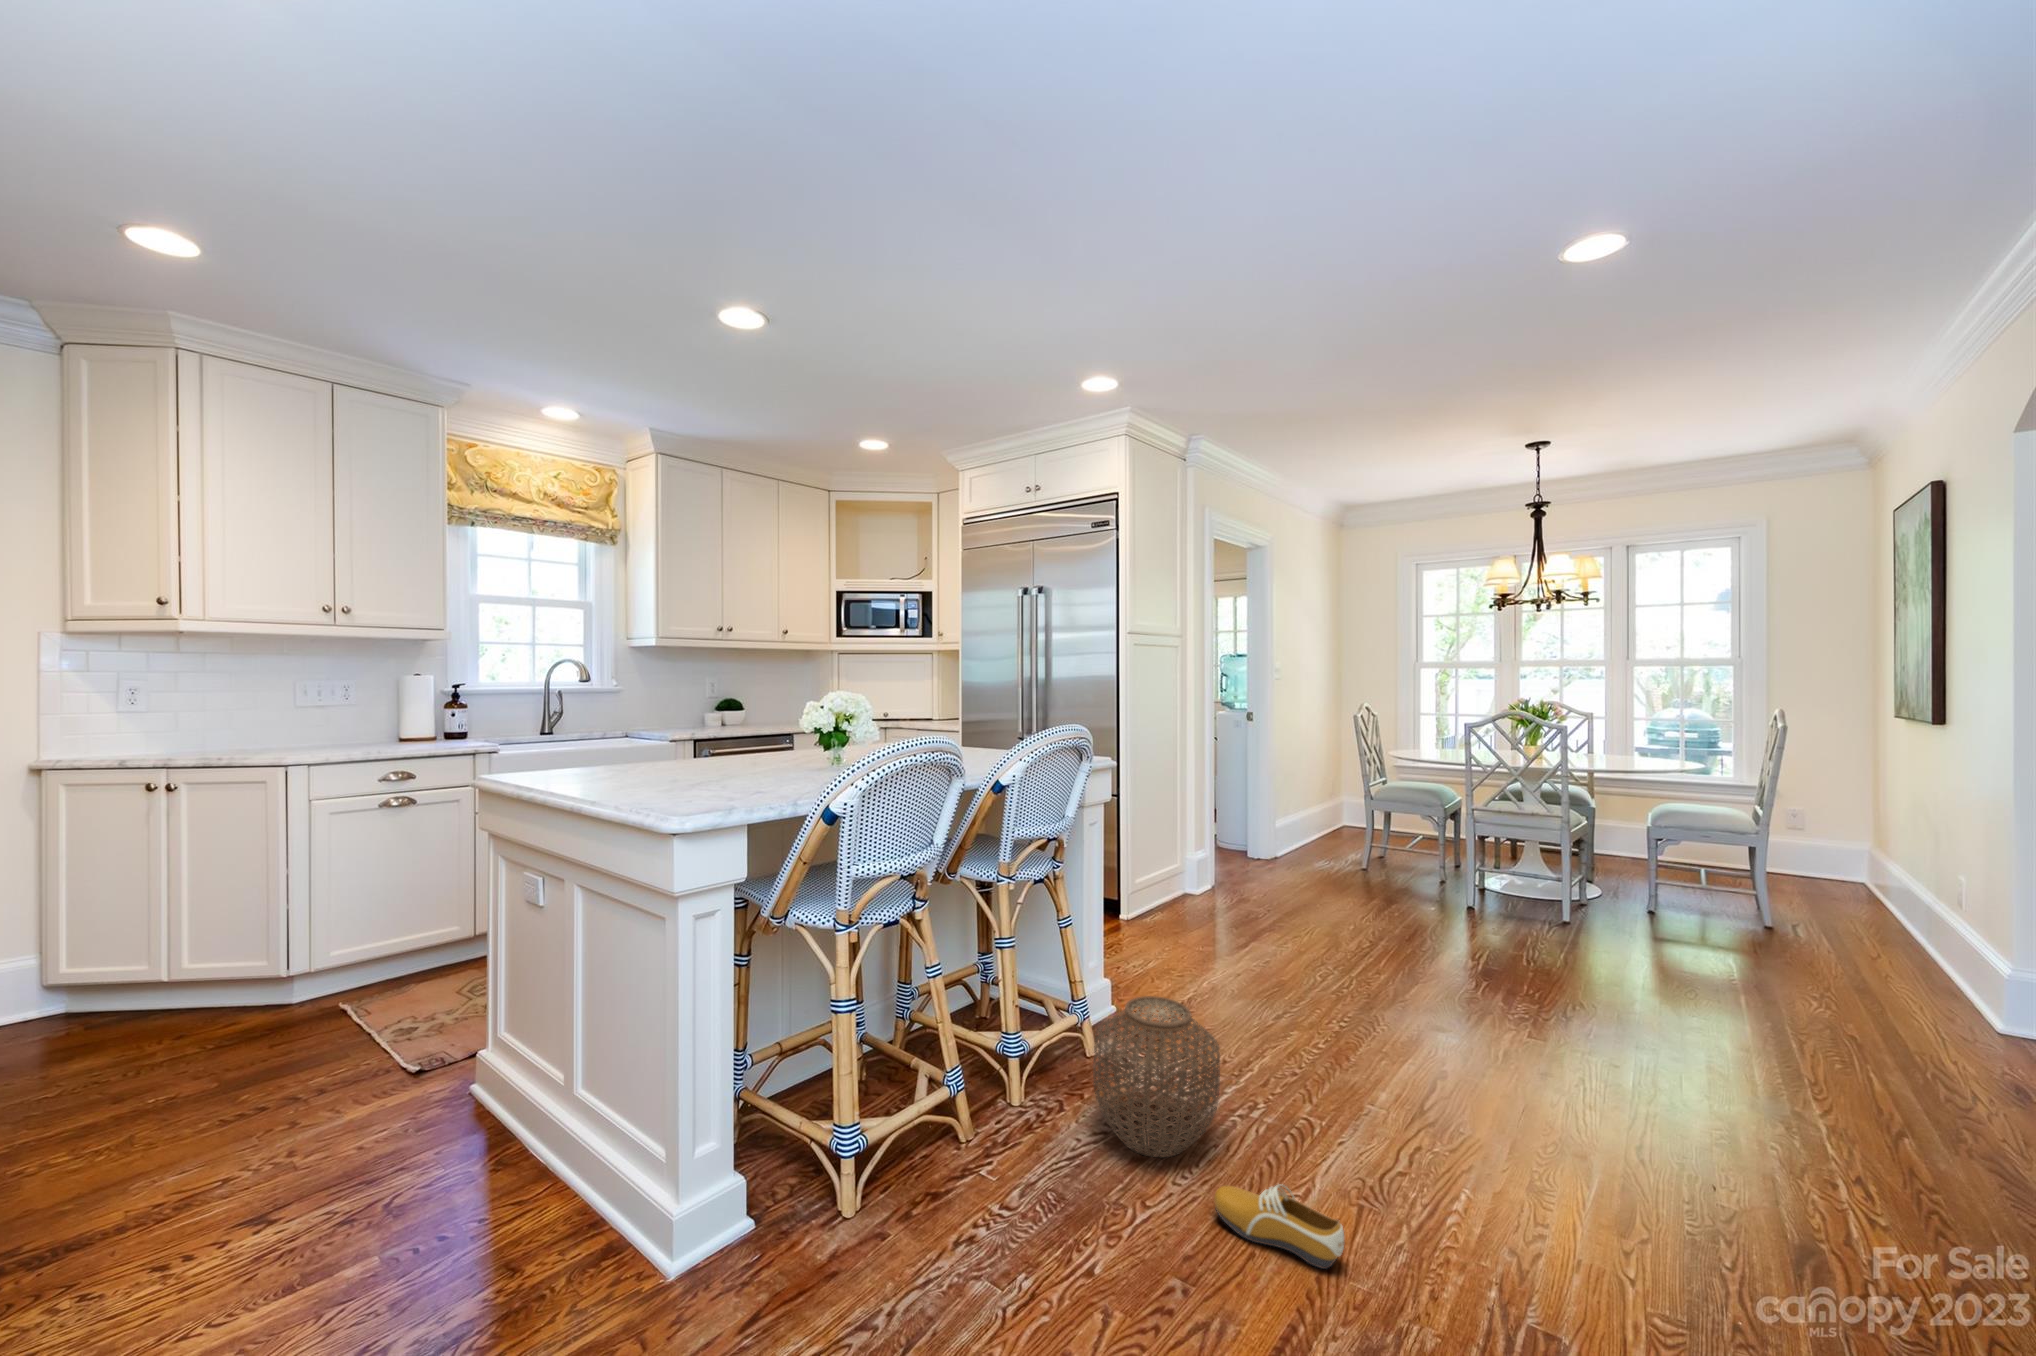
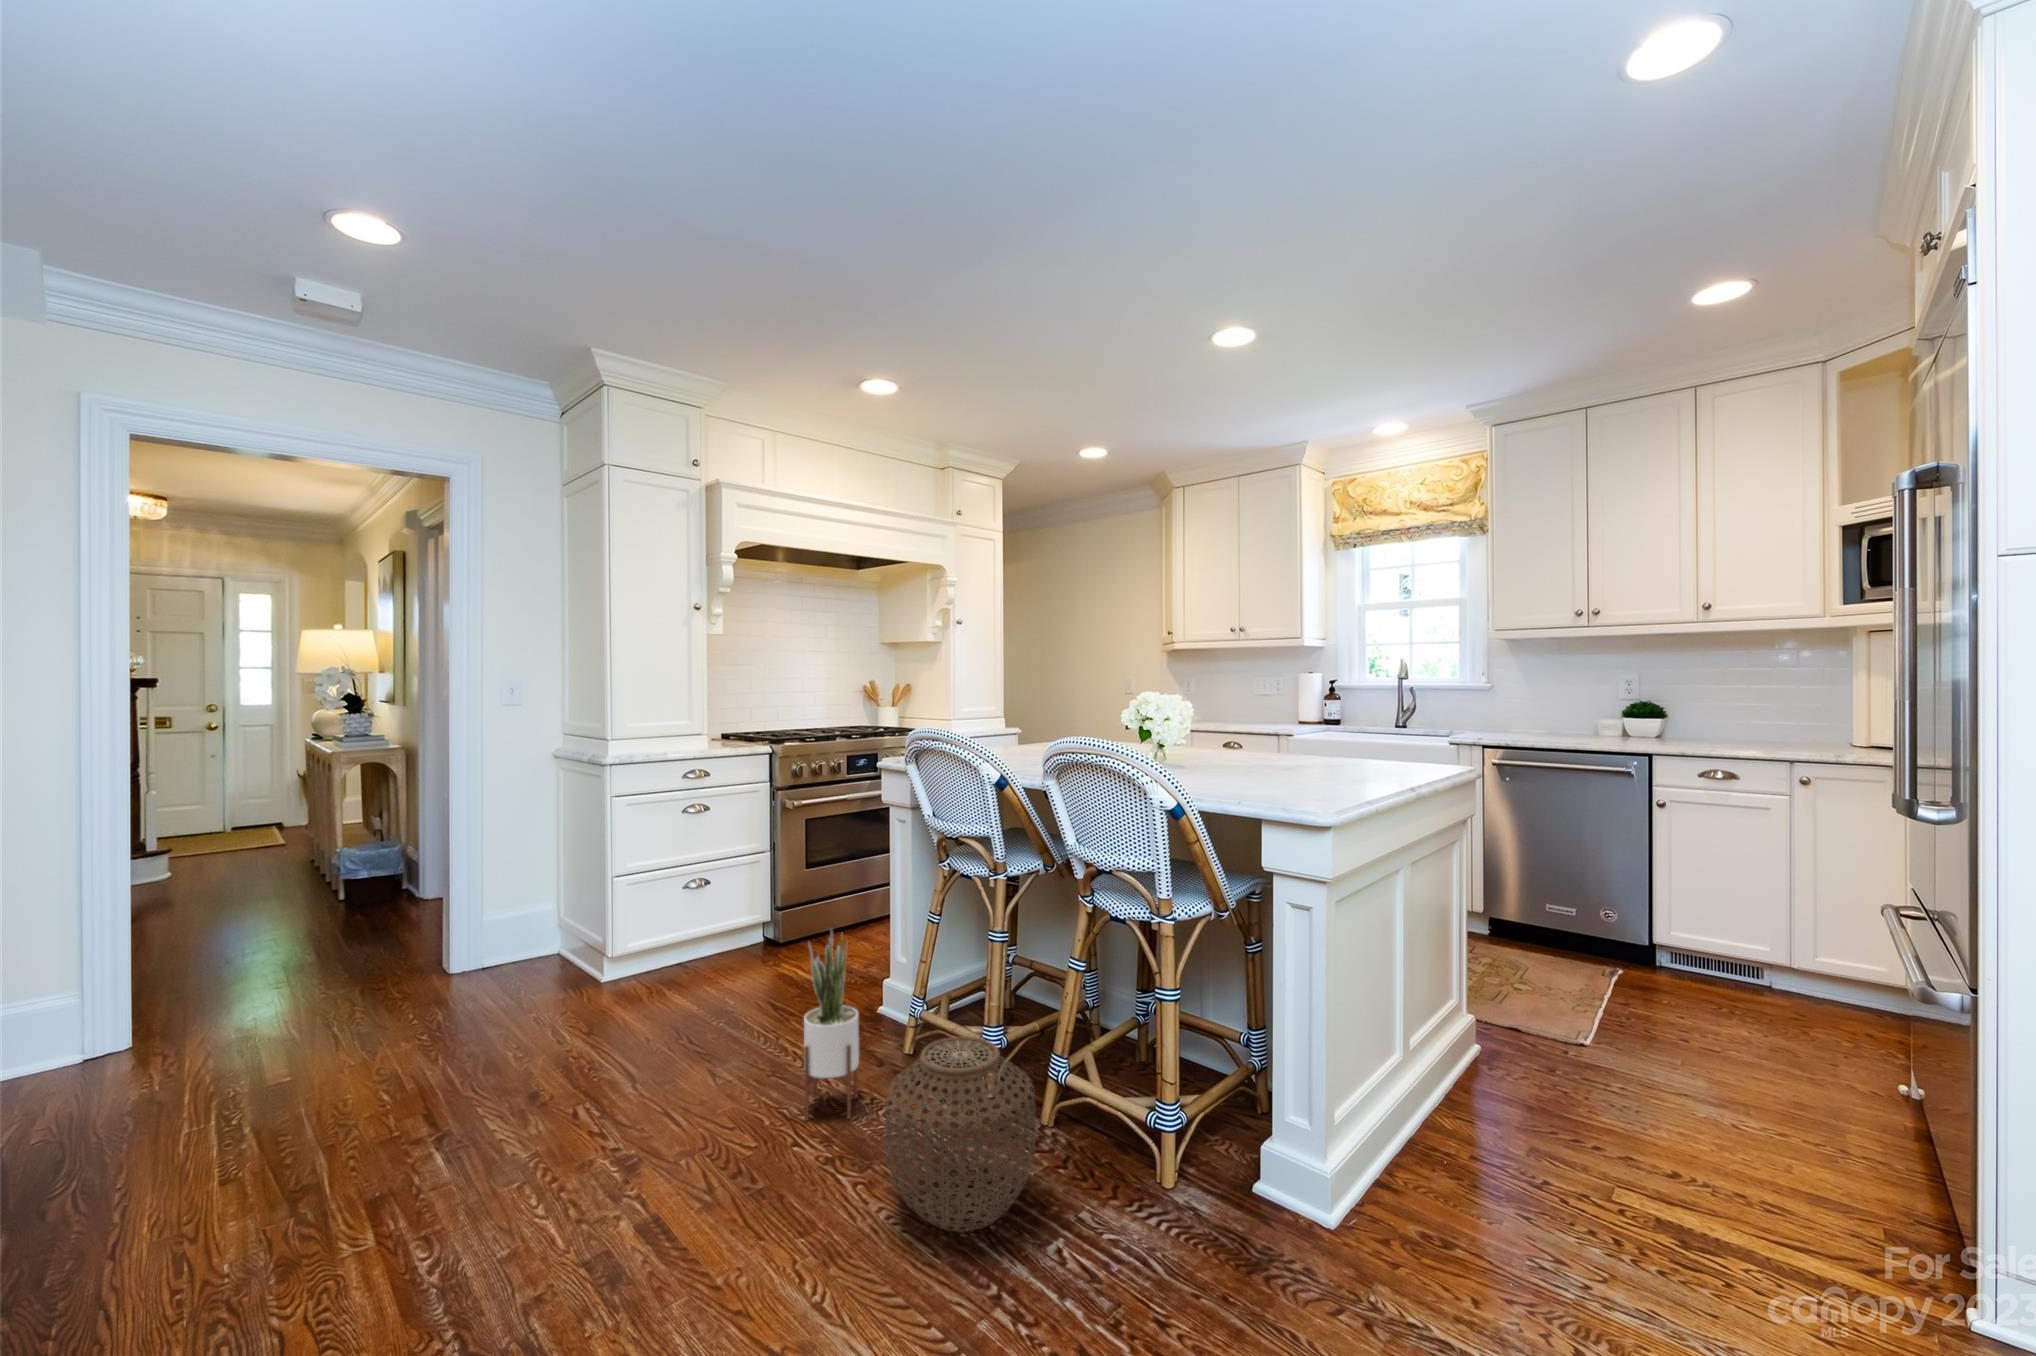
potted plant: none [969,1020,1071,1277] -> present [804,933,859,1120]
shoe: present [1214,1184,1344,1269] -> none [696,1193,824,1286]

